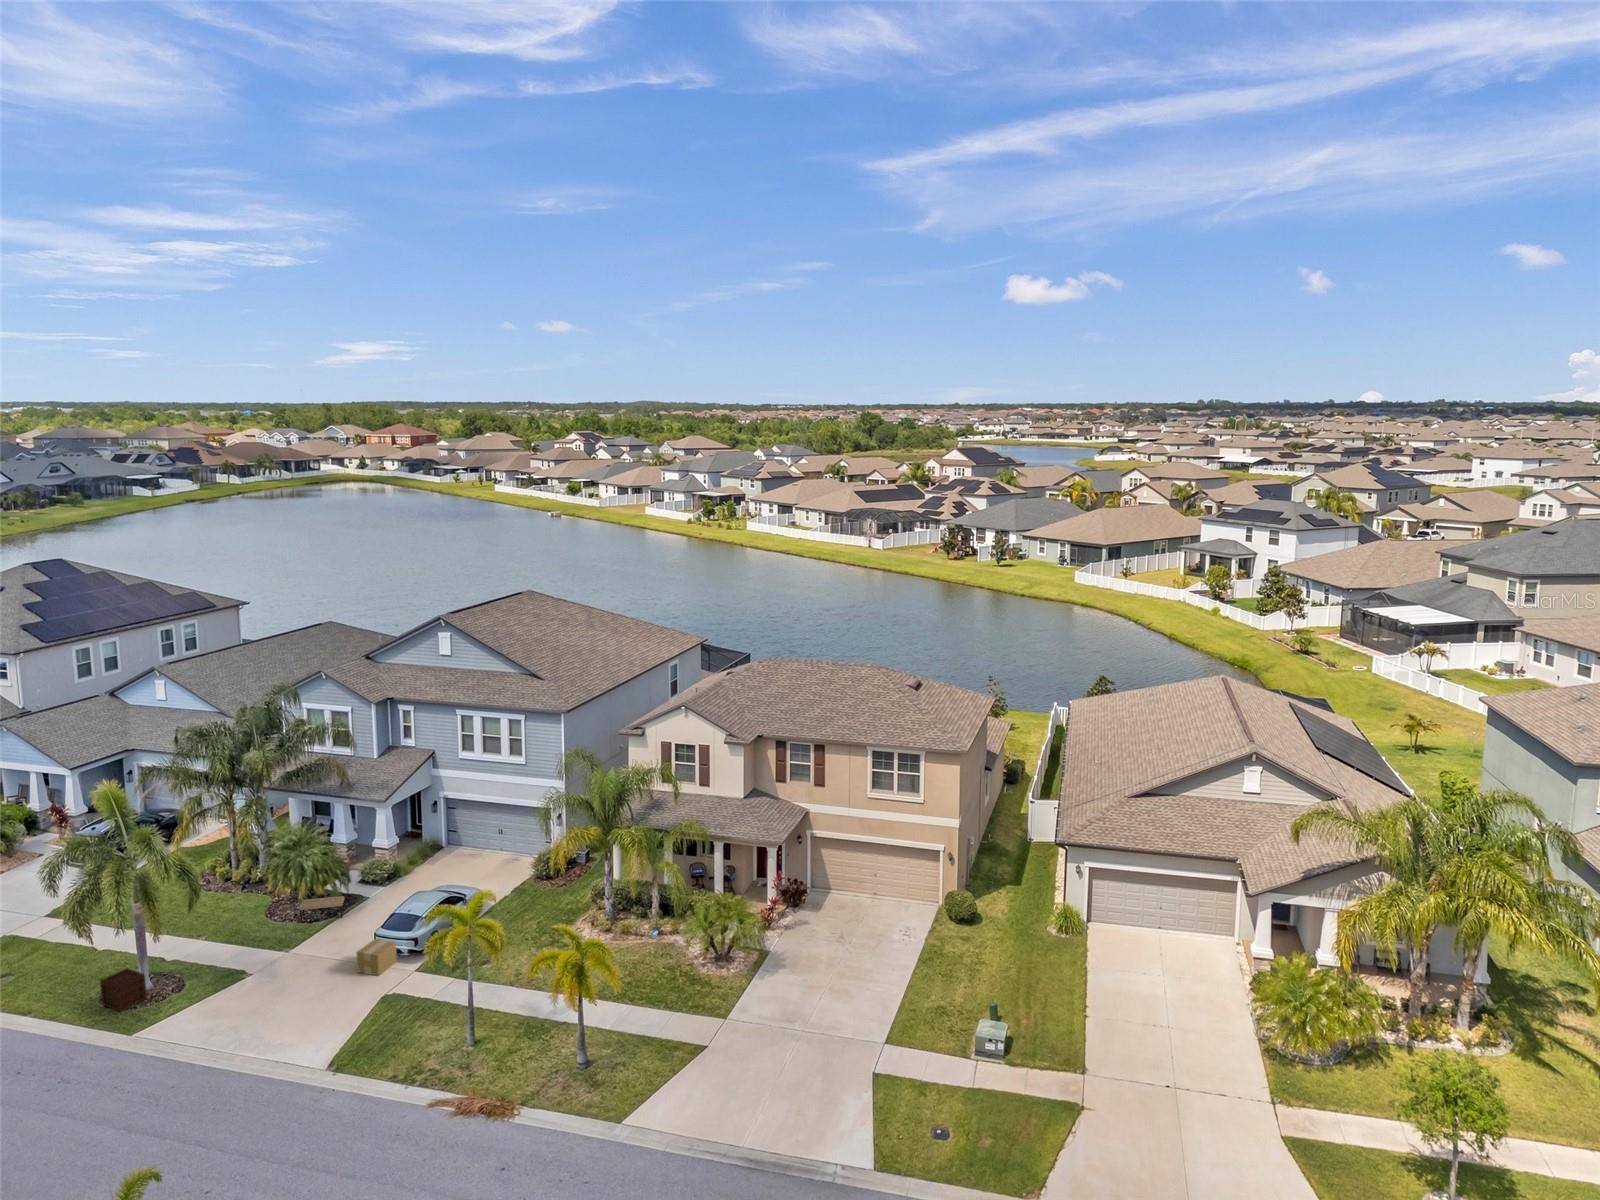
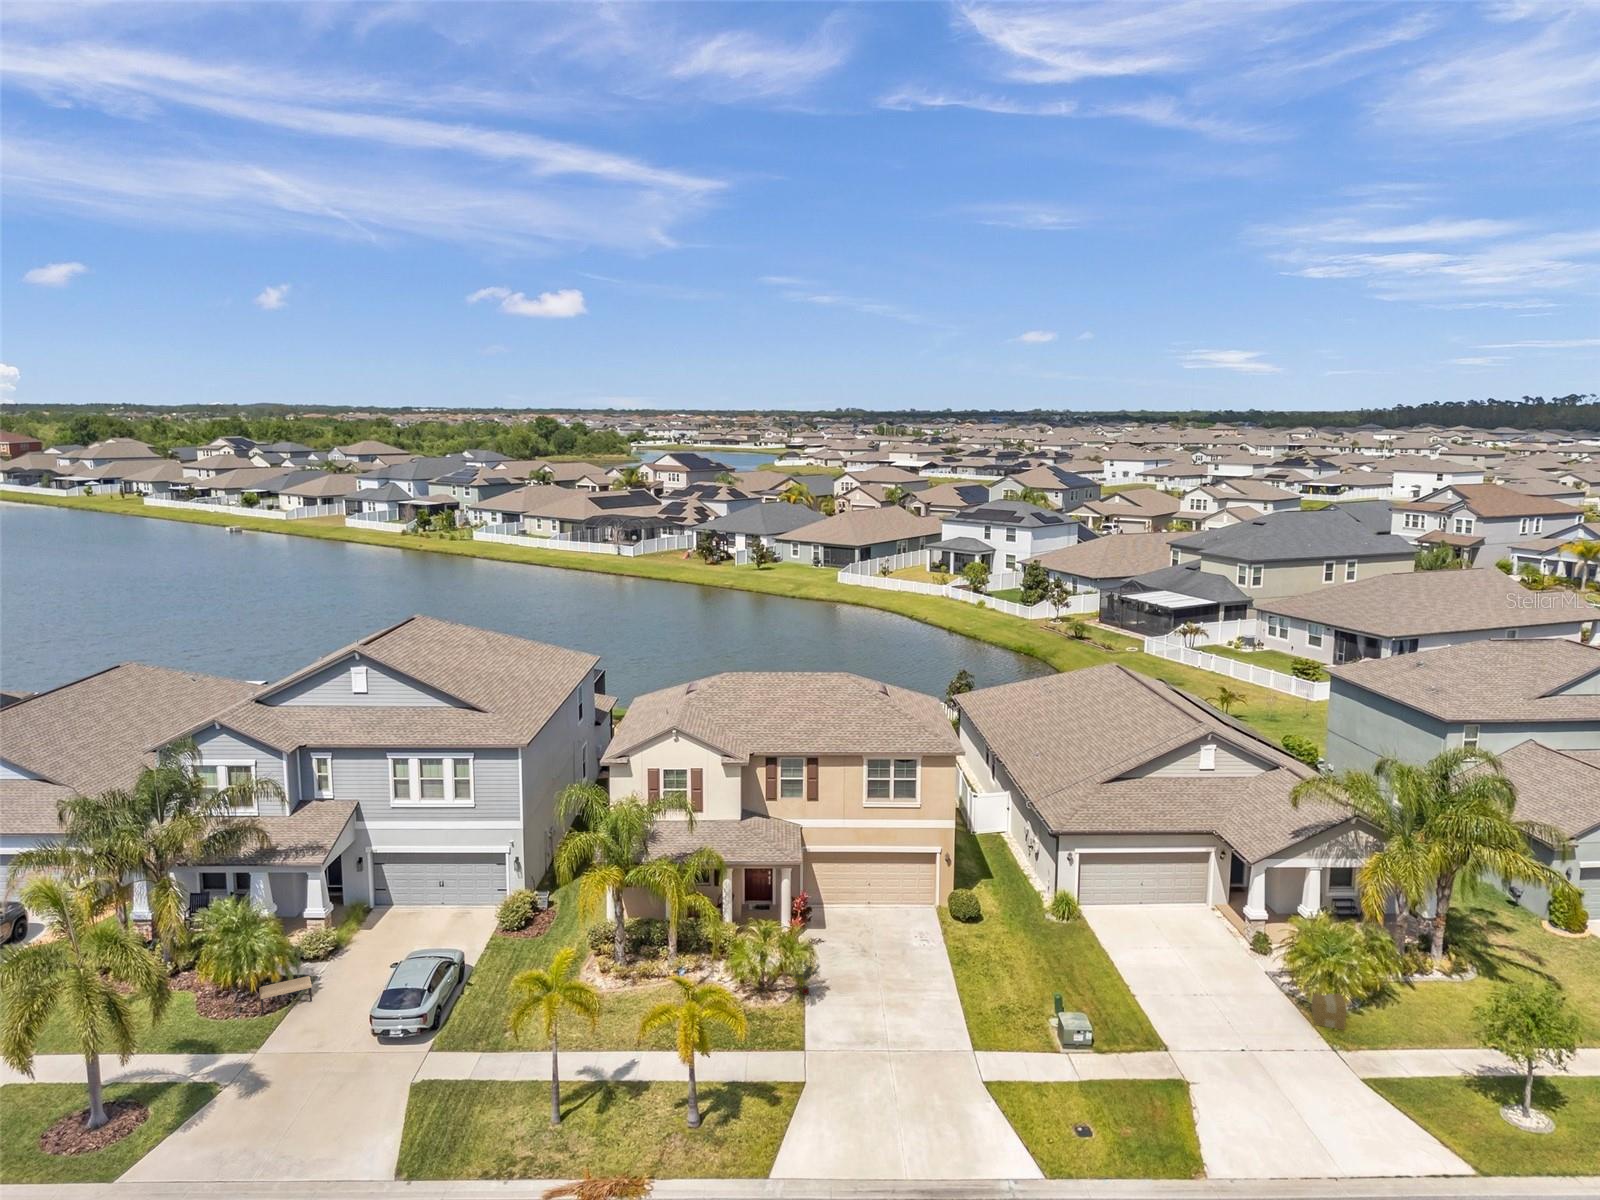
potted tree: none [743,936,771,971] -> present [792,962,820,995]
cardboard box: present [356,939,397,975] -> present [1311,994,1346,1030]
wooden crate: present [100,968,147,1011] -> none [46,1101,108,1157]

